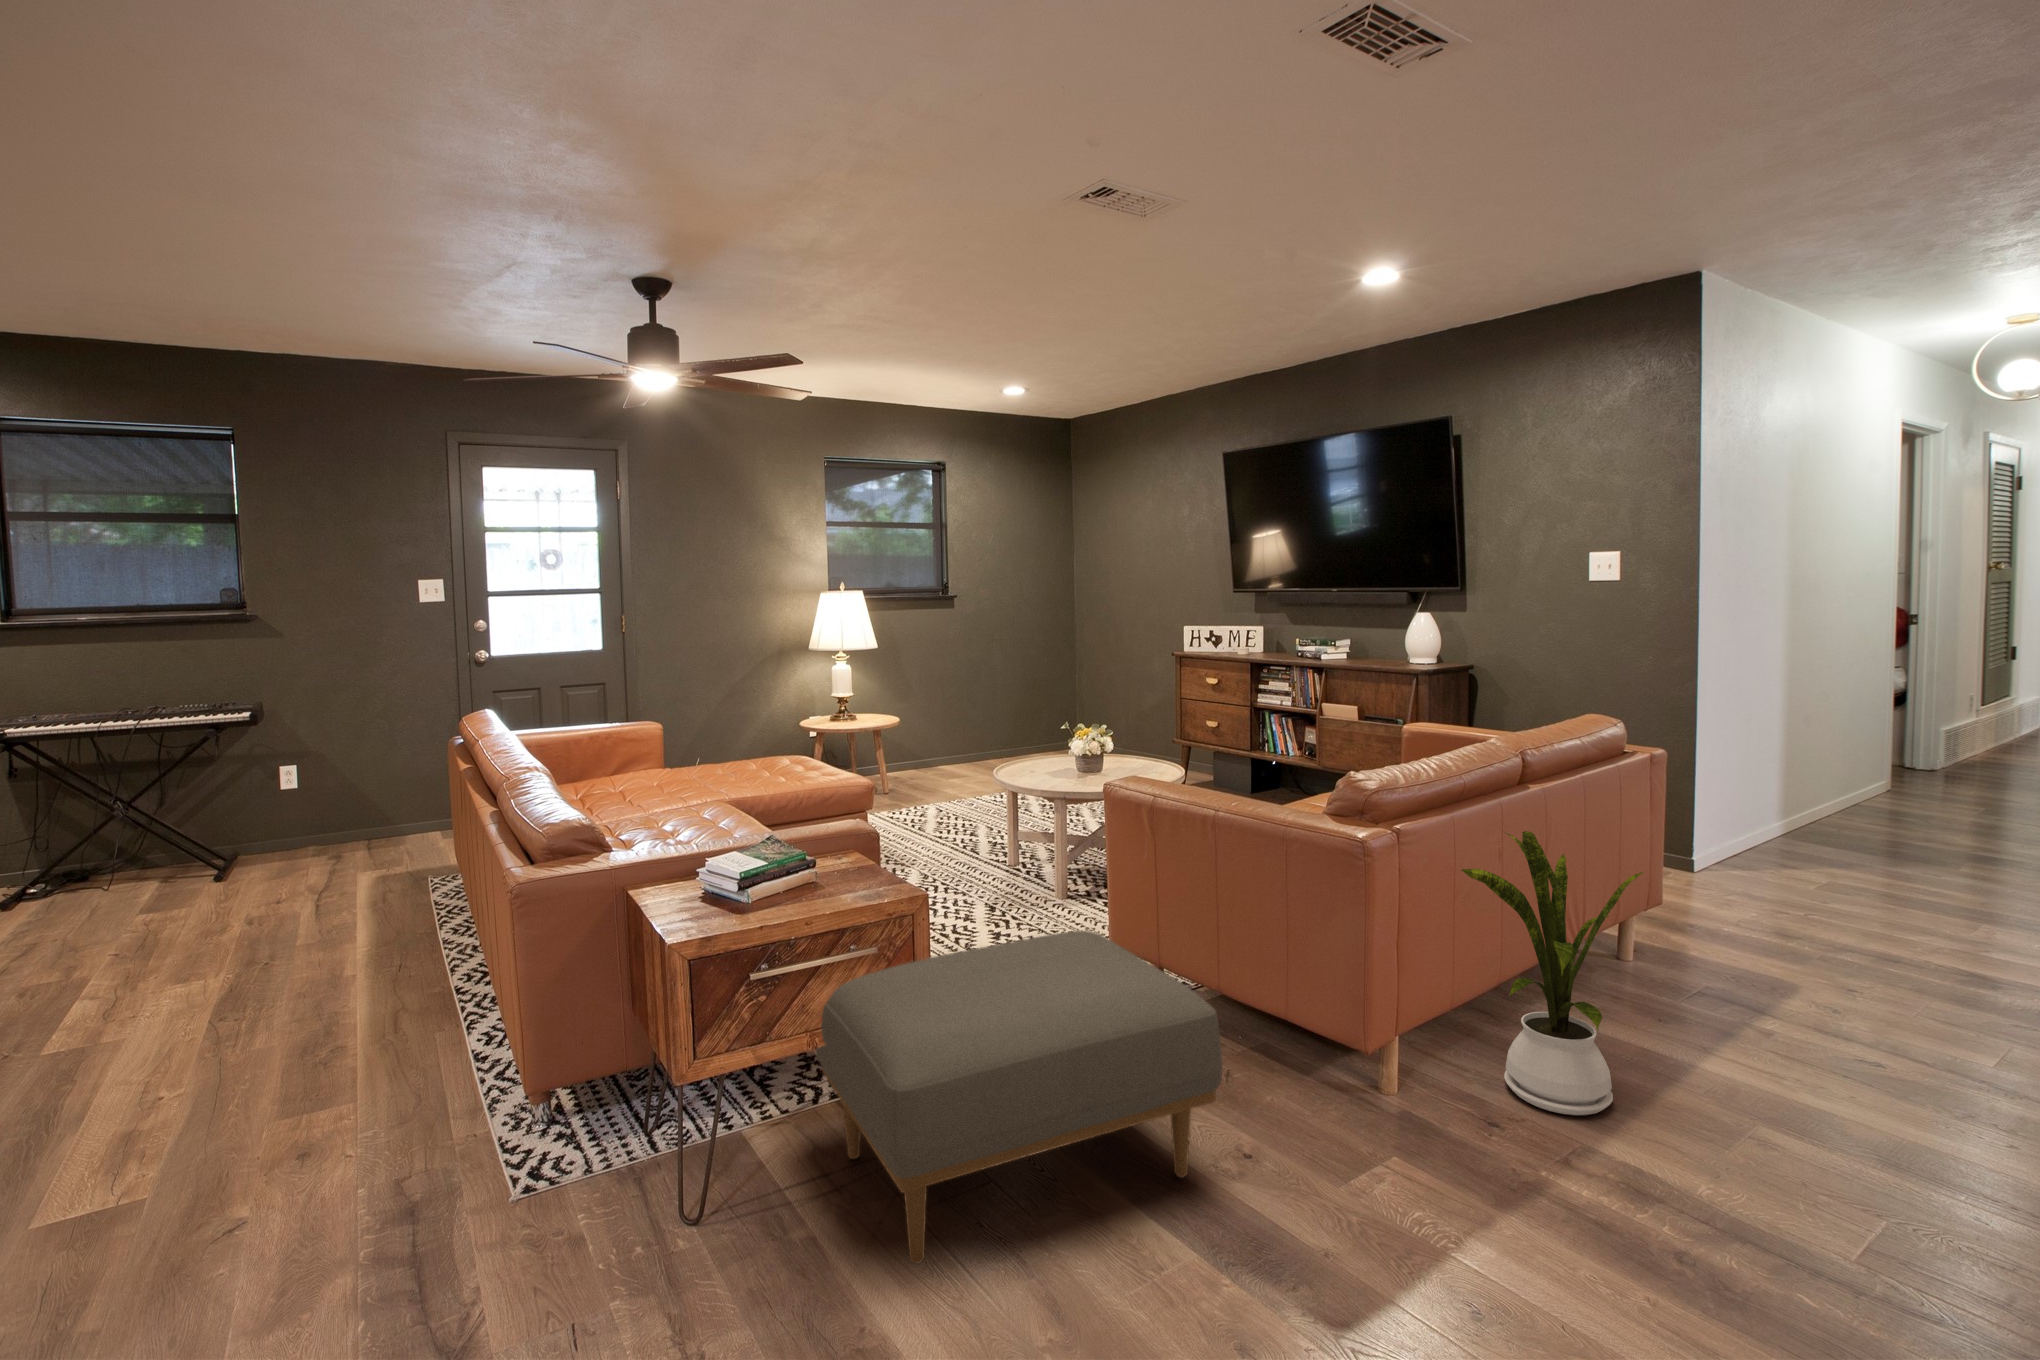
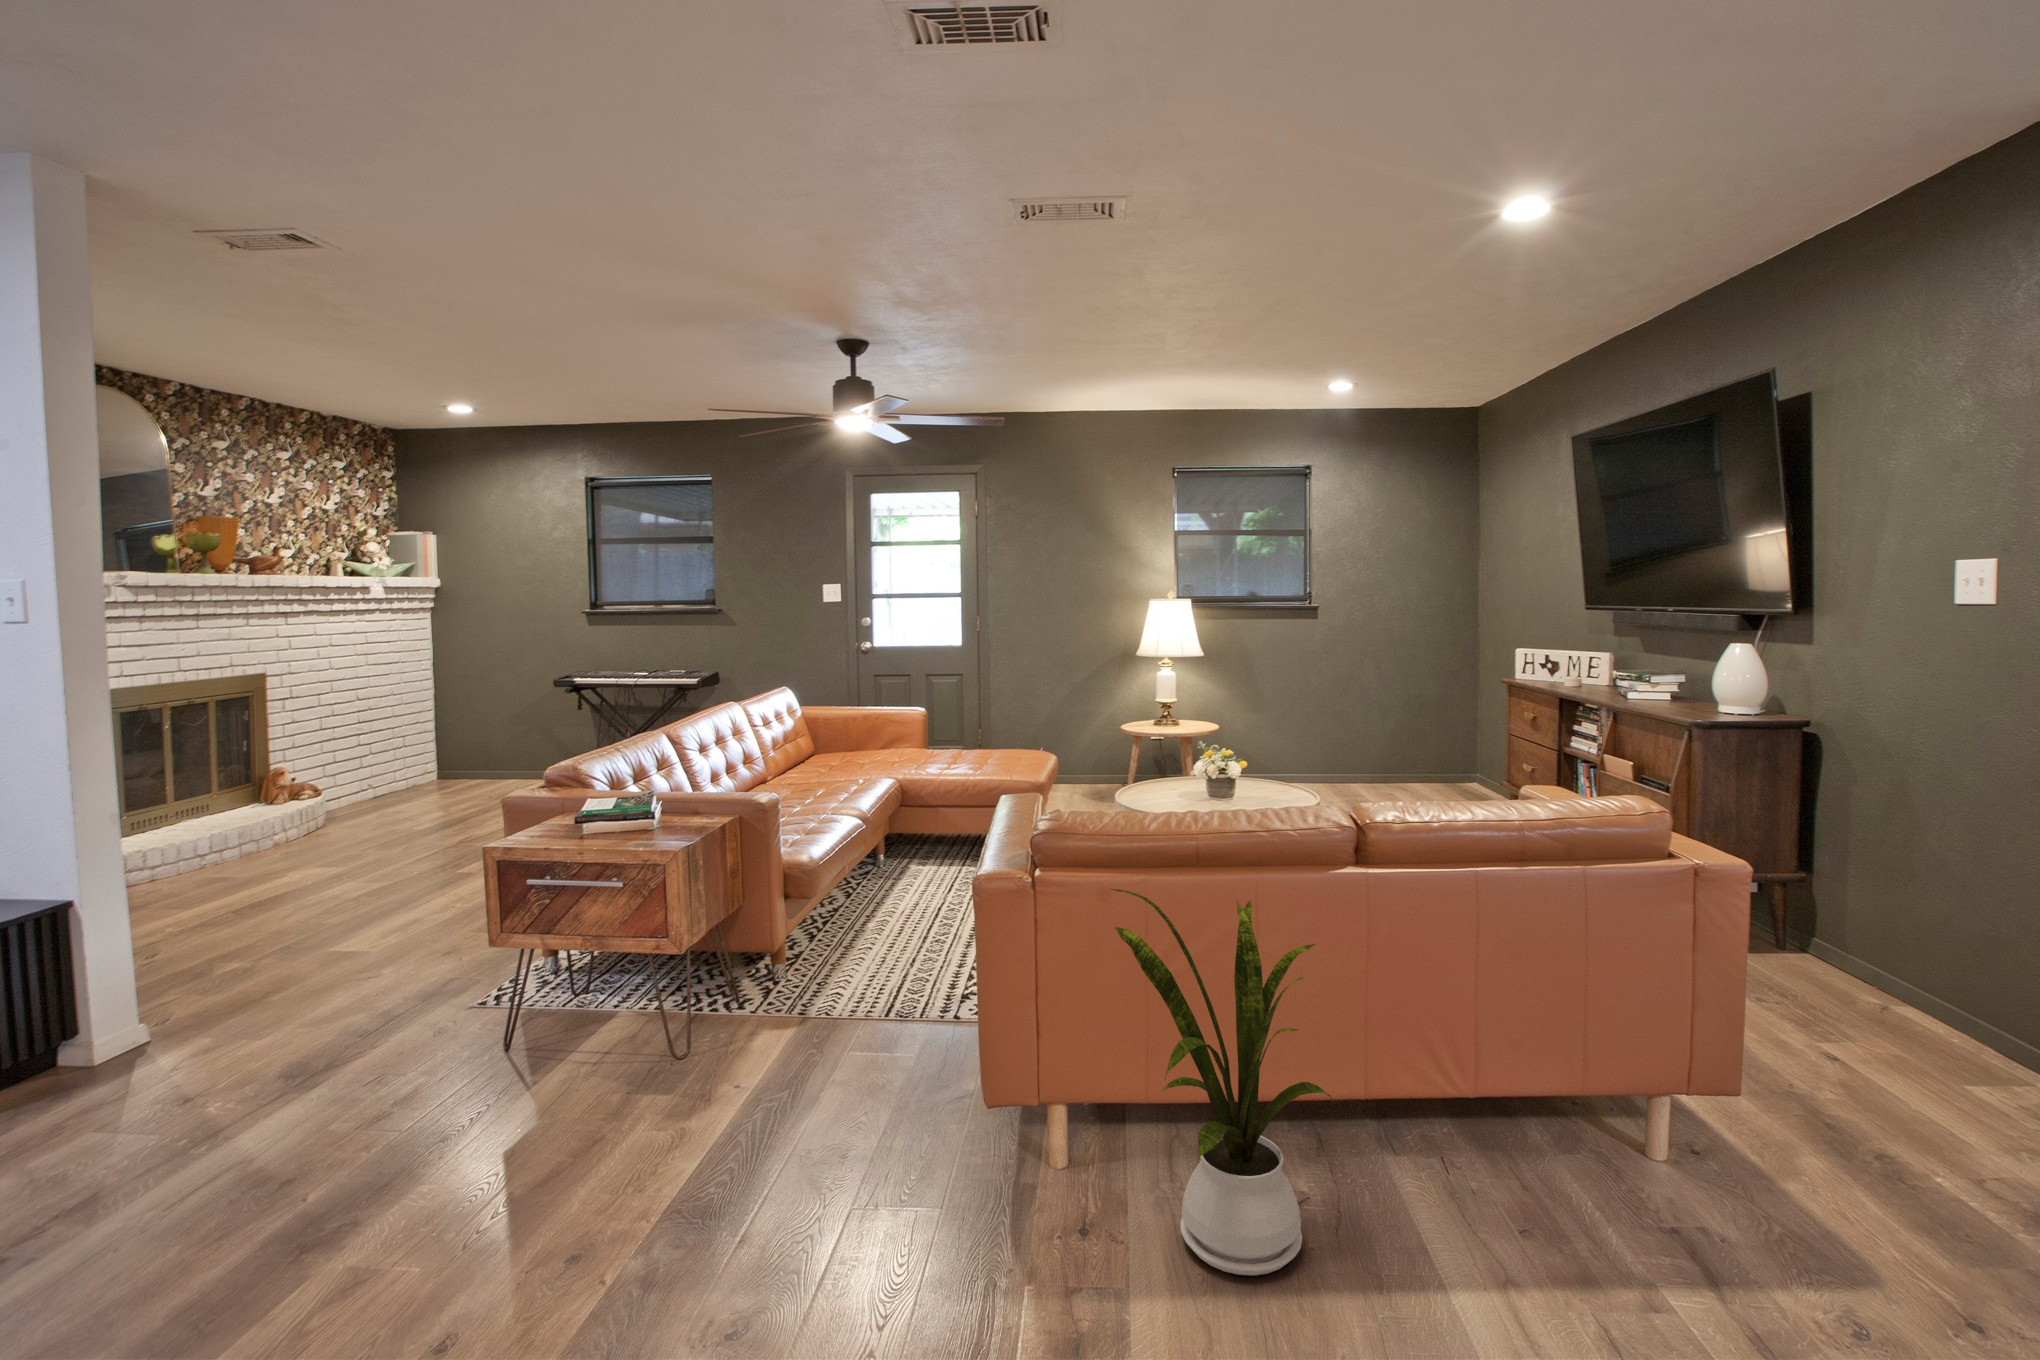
ottoman: present [816,931,1223,1264] -> none [485,905,875,1158]

